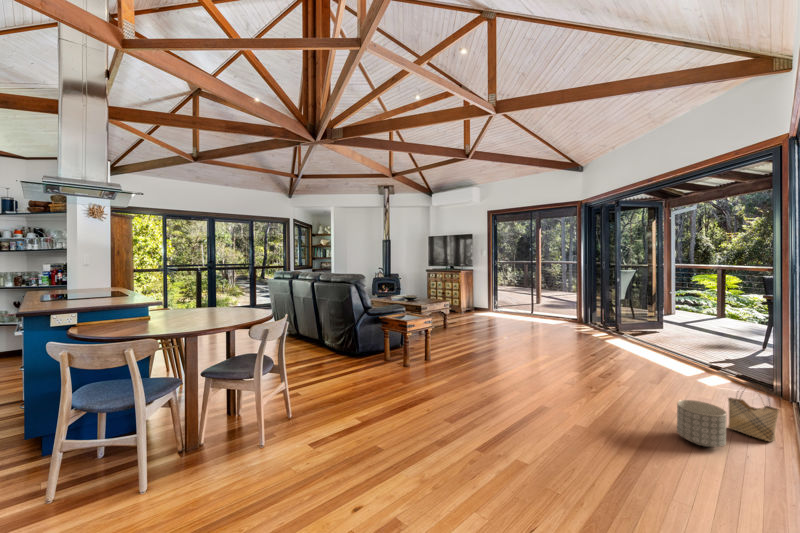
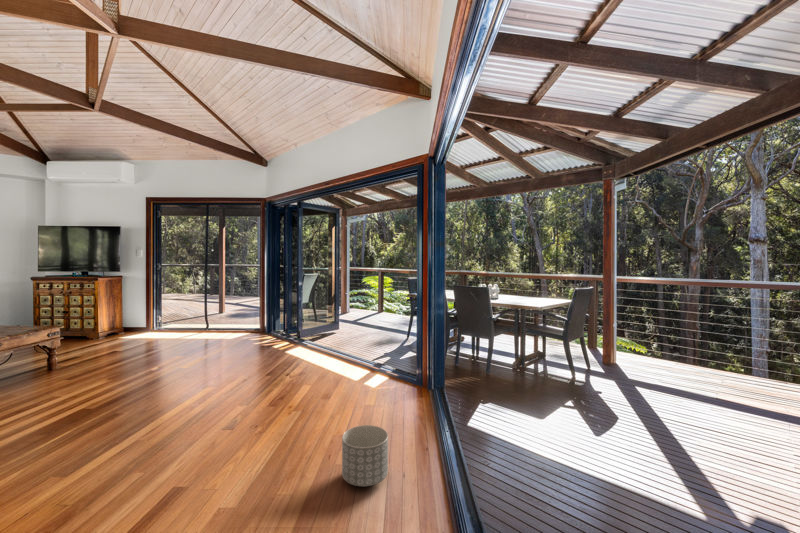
woven basket: present [728,391,779,442] -> none [388,387,427,448]

